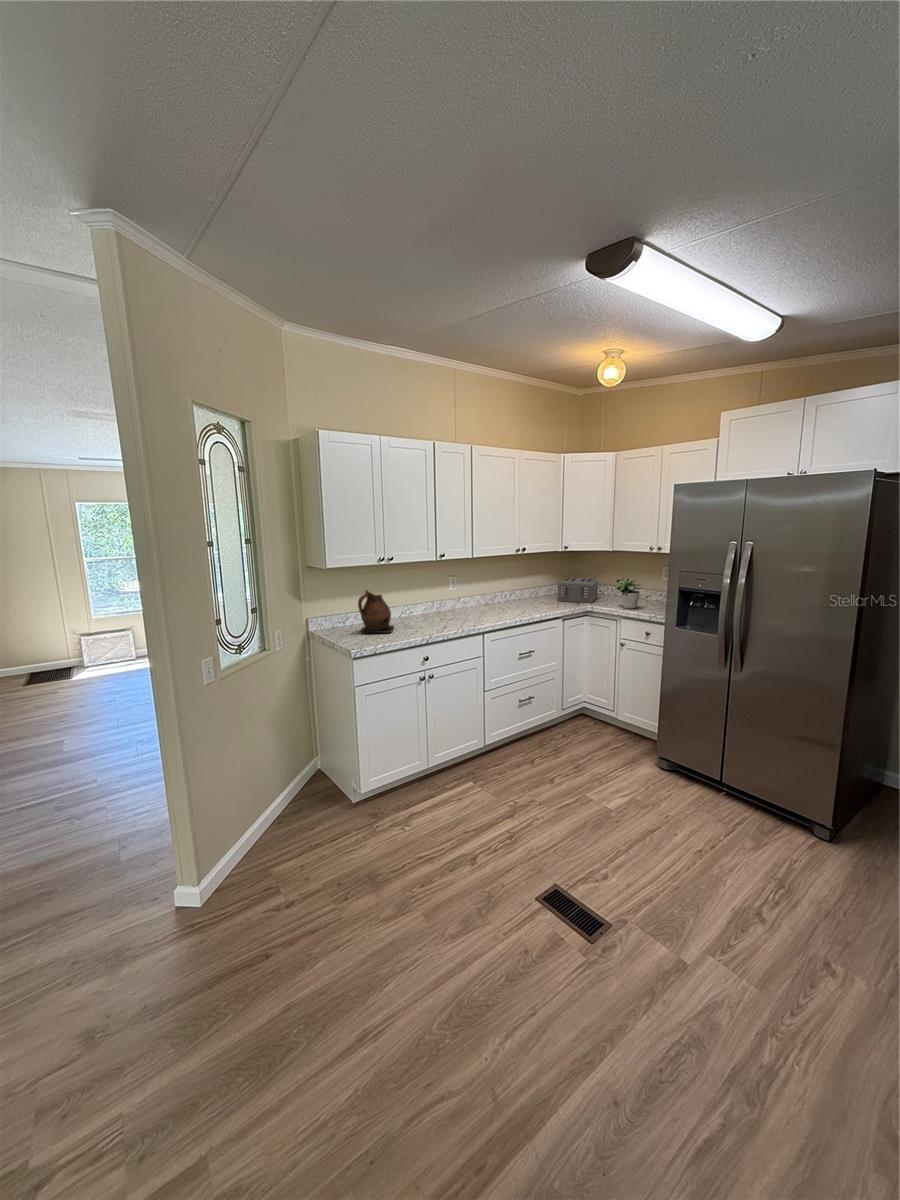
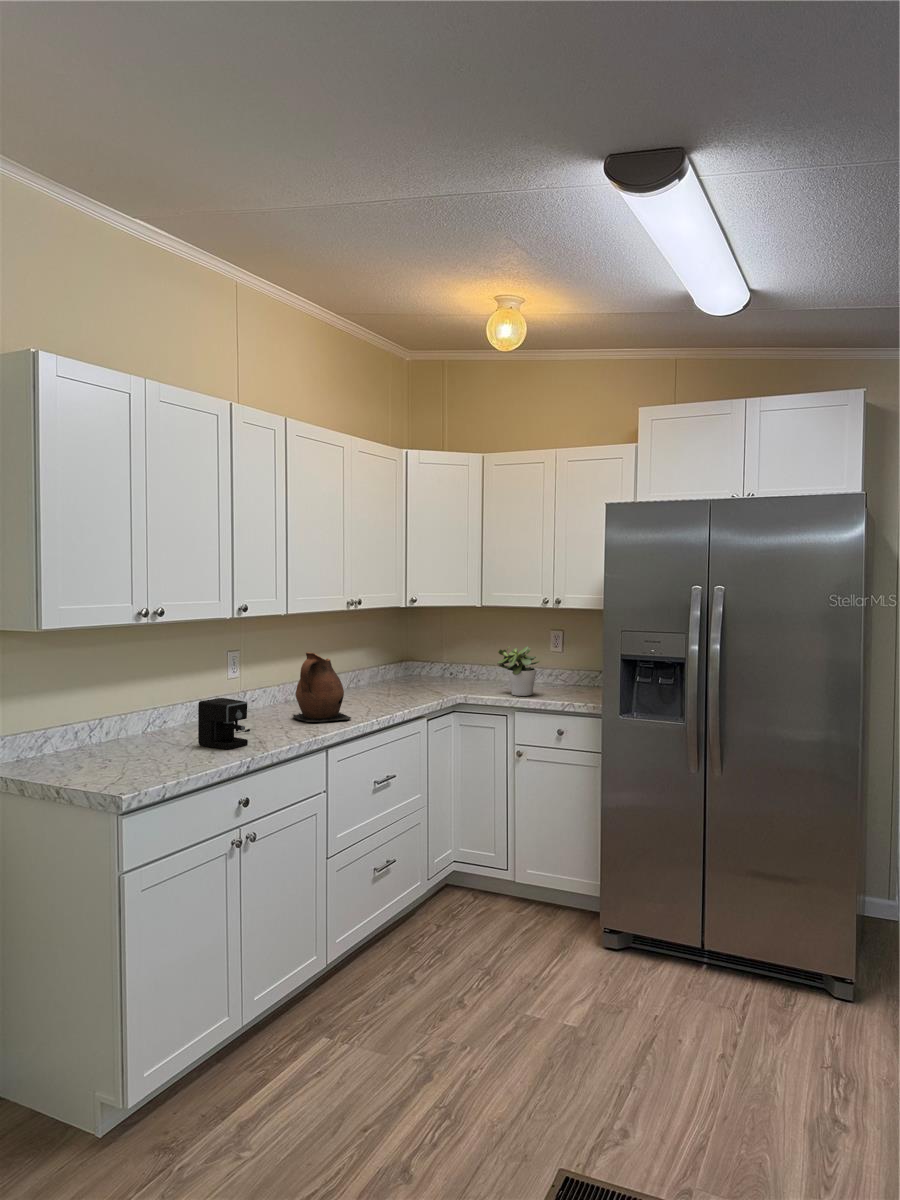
toaster: present [557,578,598,603] -> none [399,651,458,692]
ceramic pitcher: present [358,590,394,633] -> present [293,652,351,722]
coffee maker: none [415,603,448,630] -> present [198,698,250,749]

